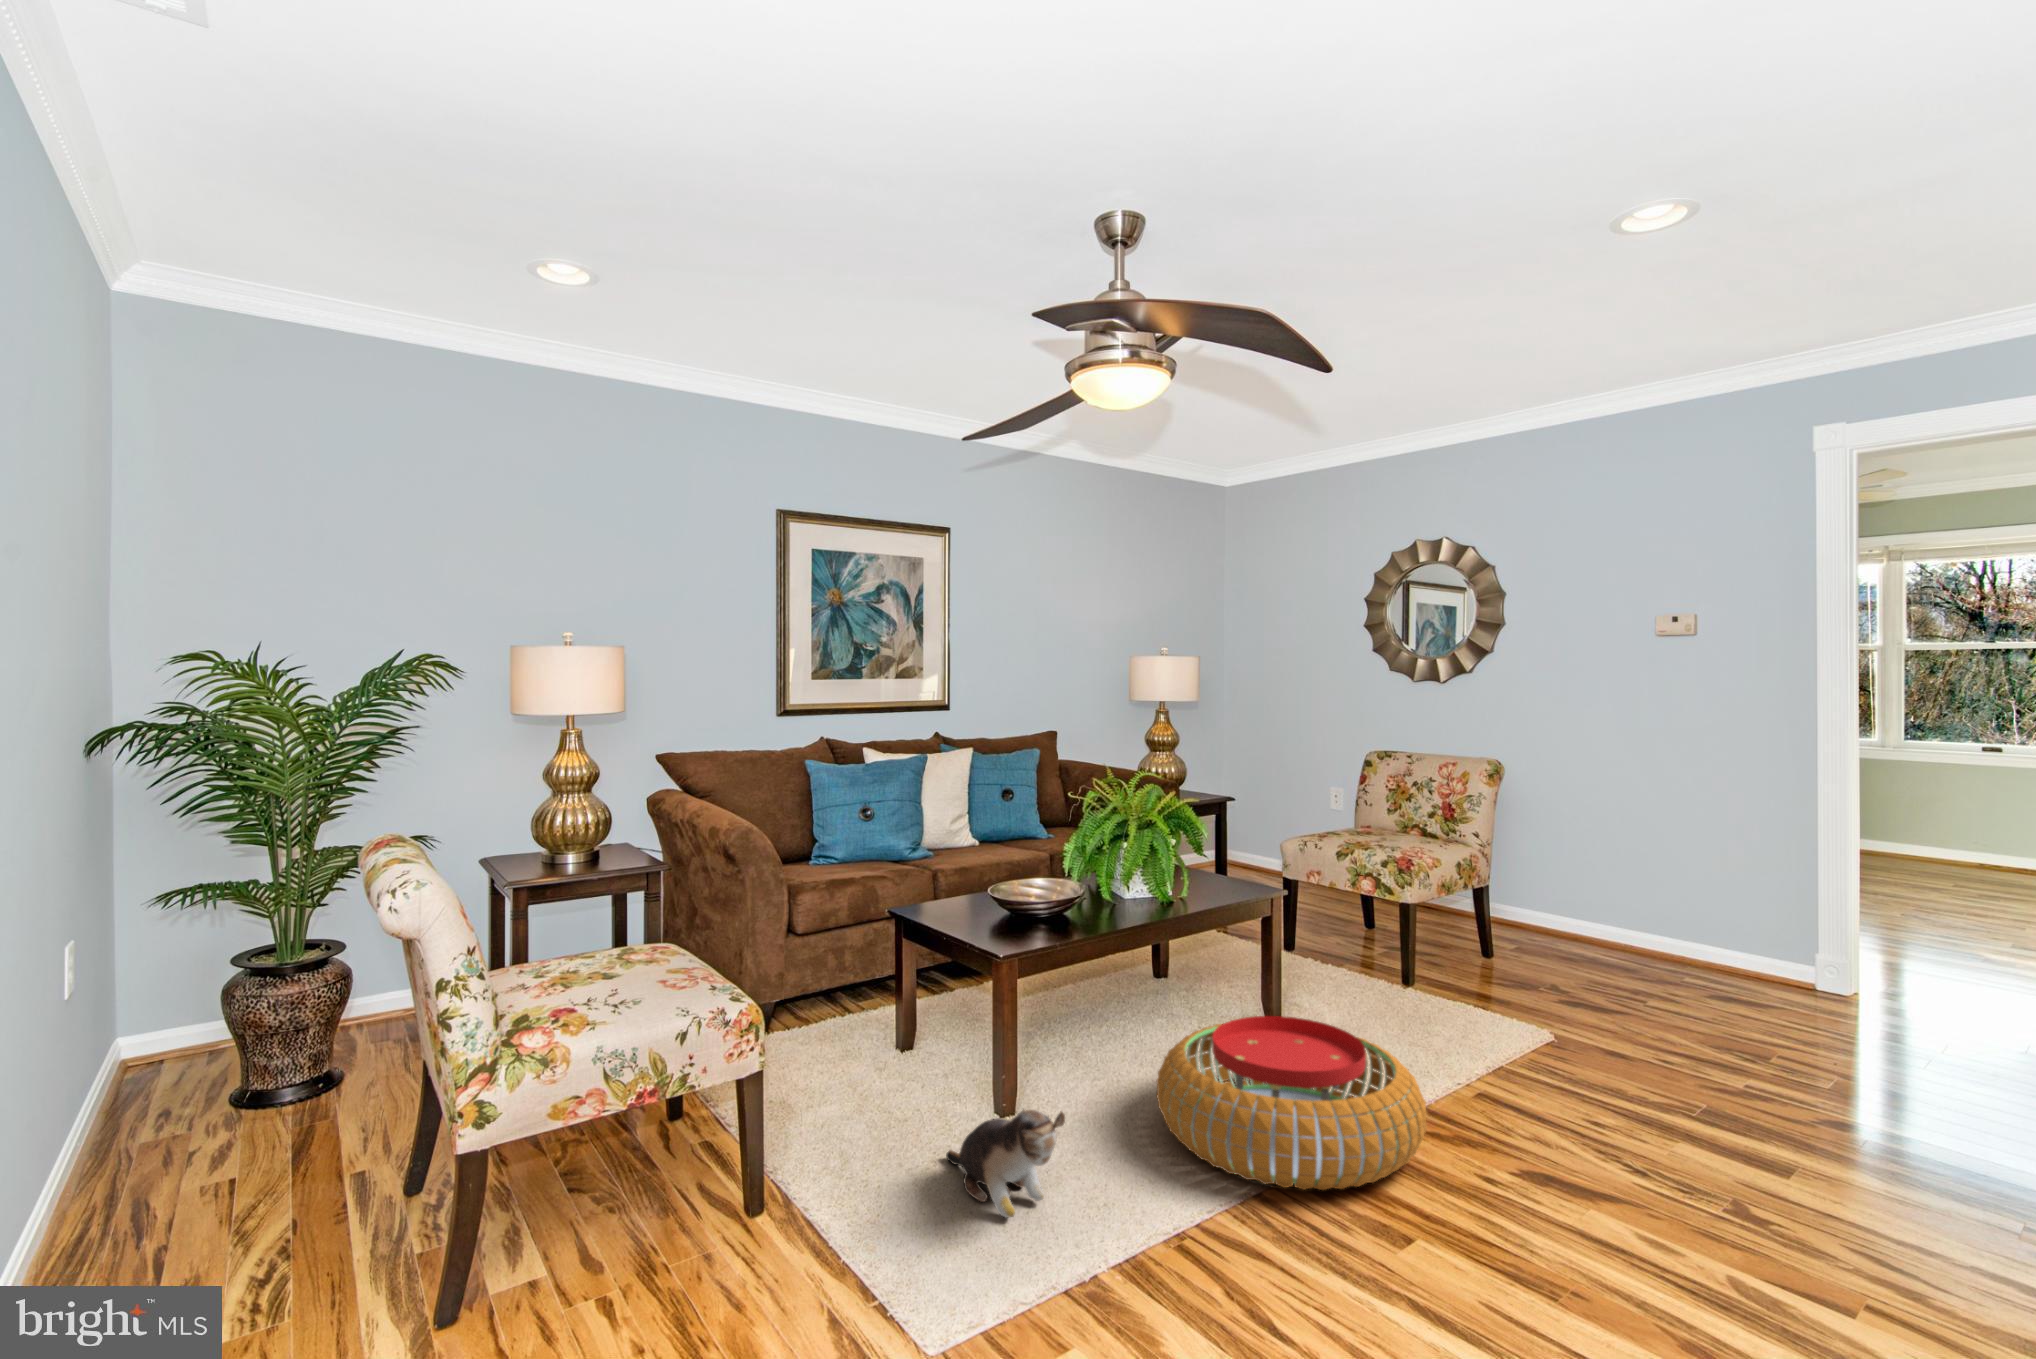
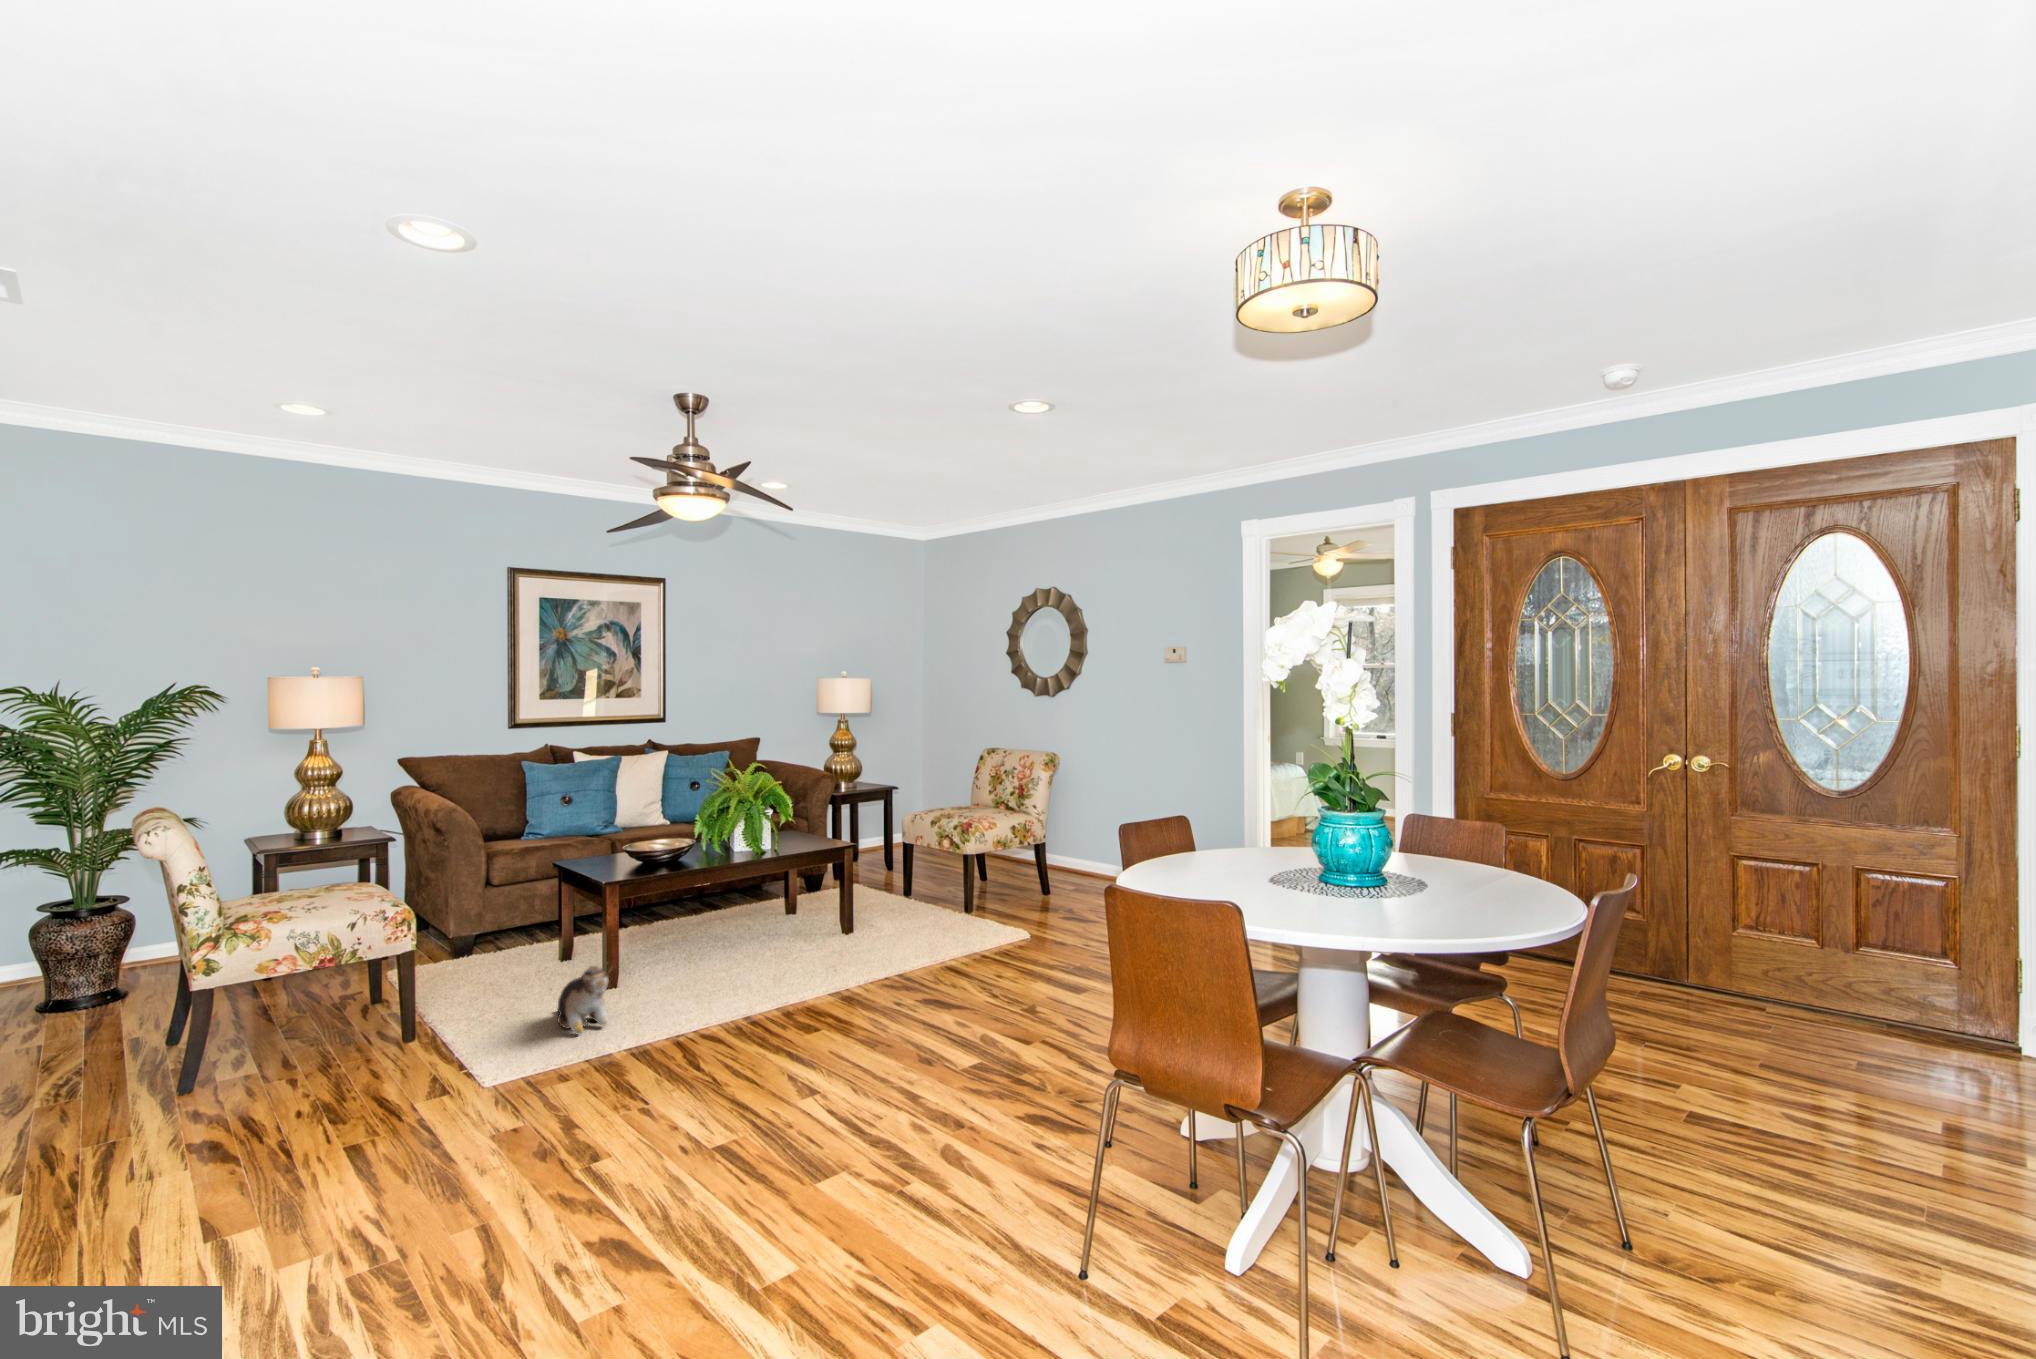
pouf: present [1156,1016,1426,1190] -> none [710,918,883,1013]

